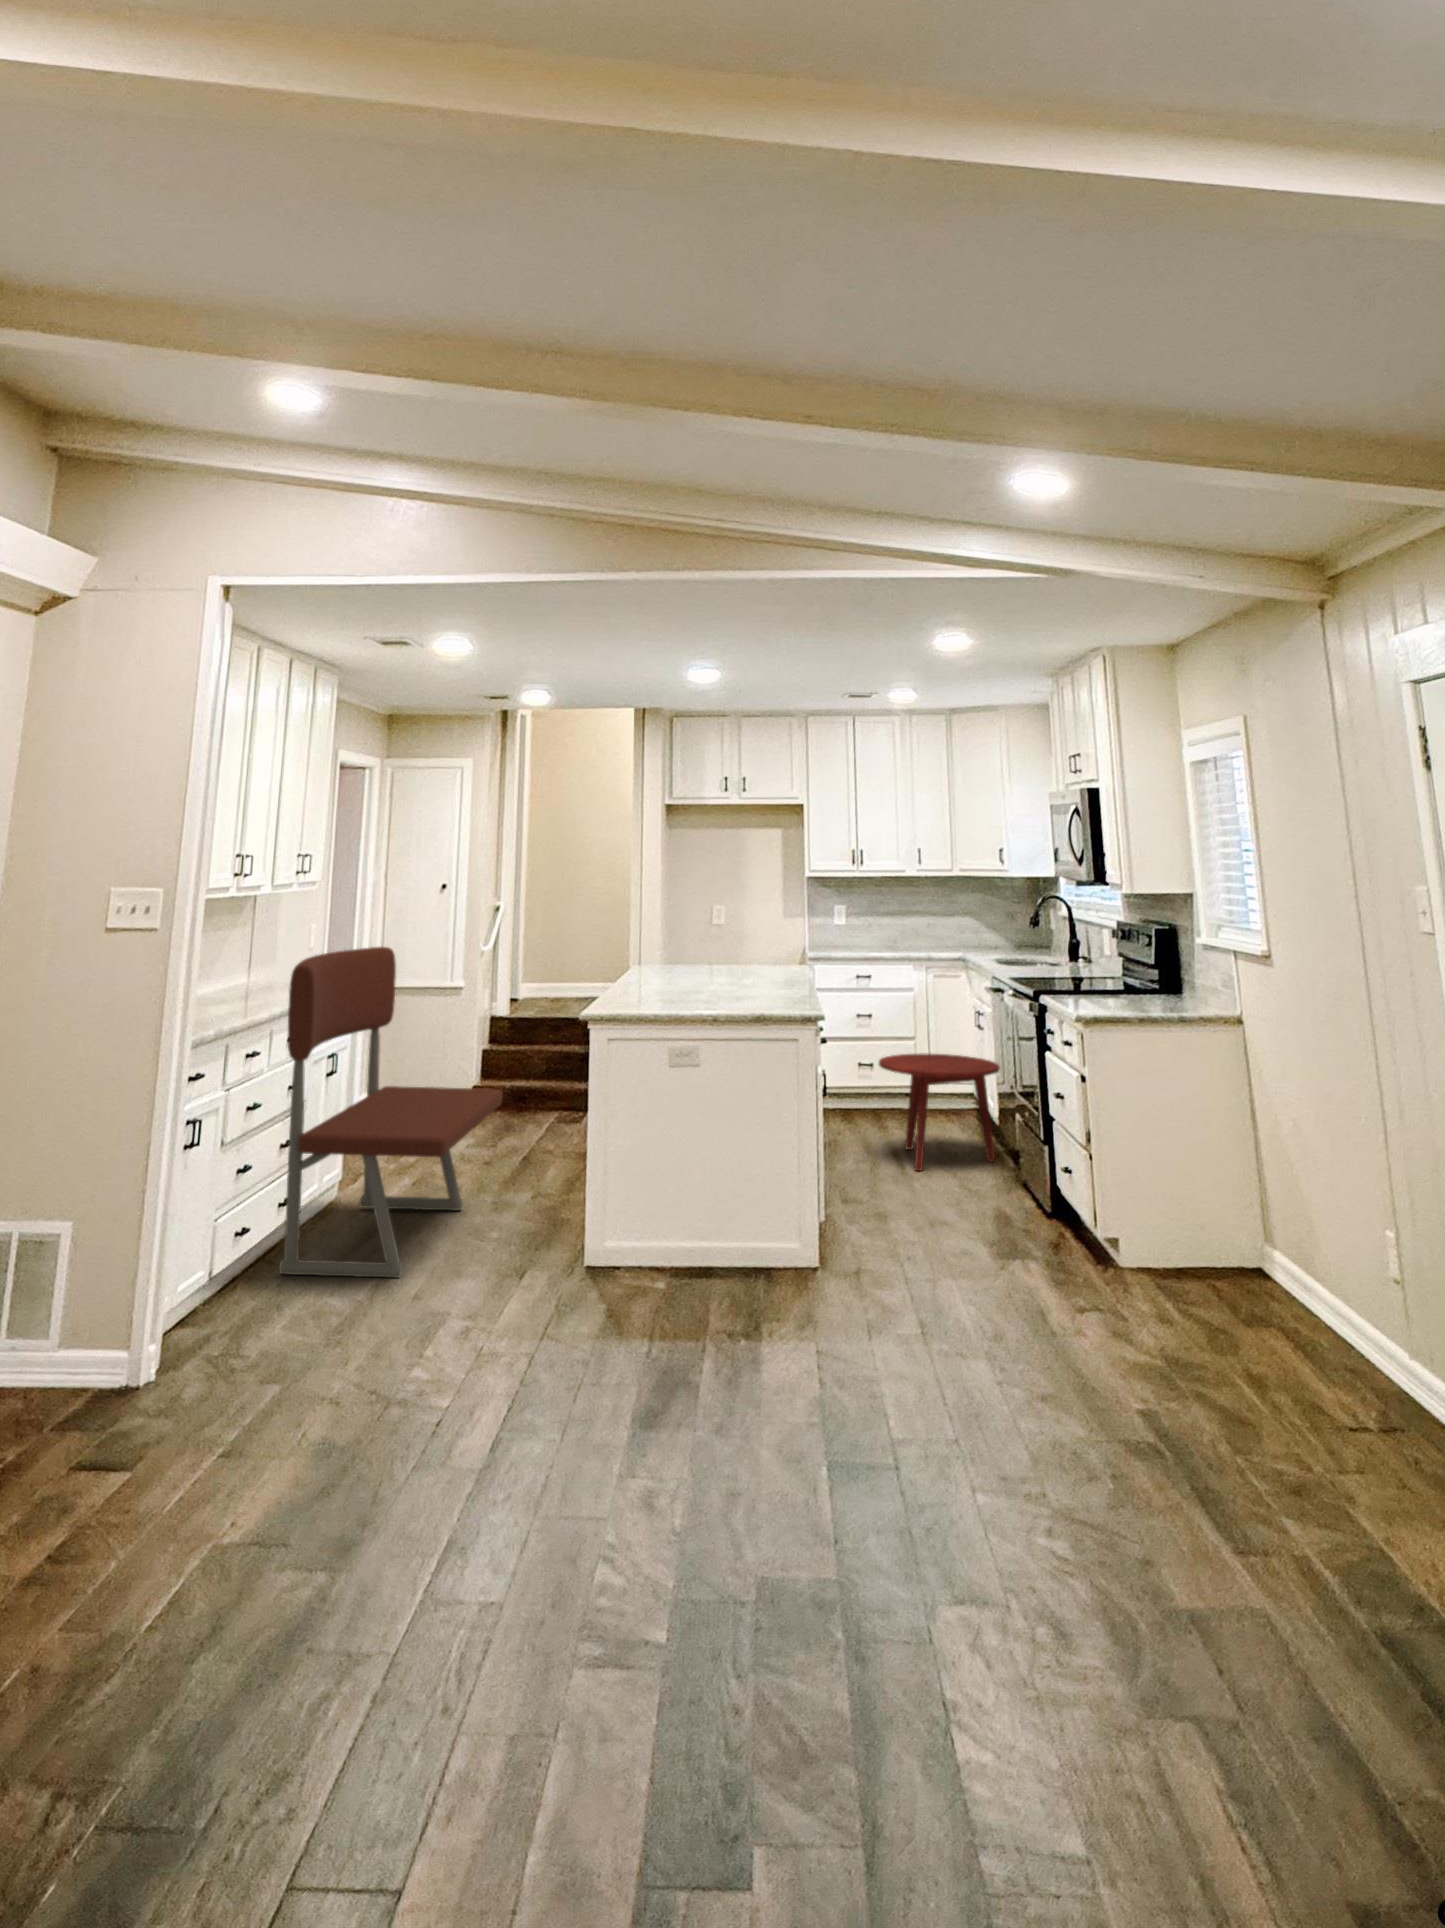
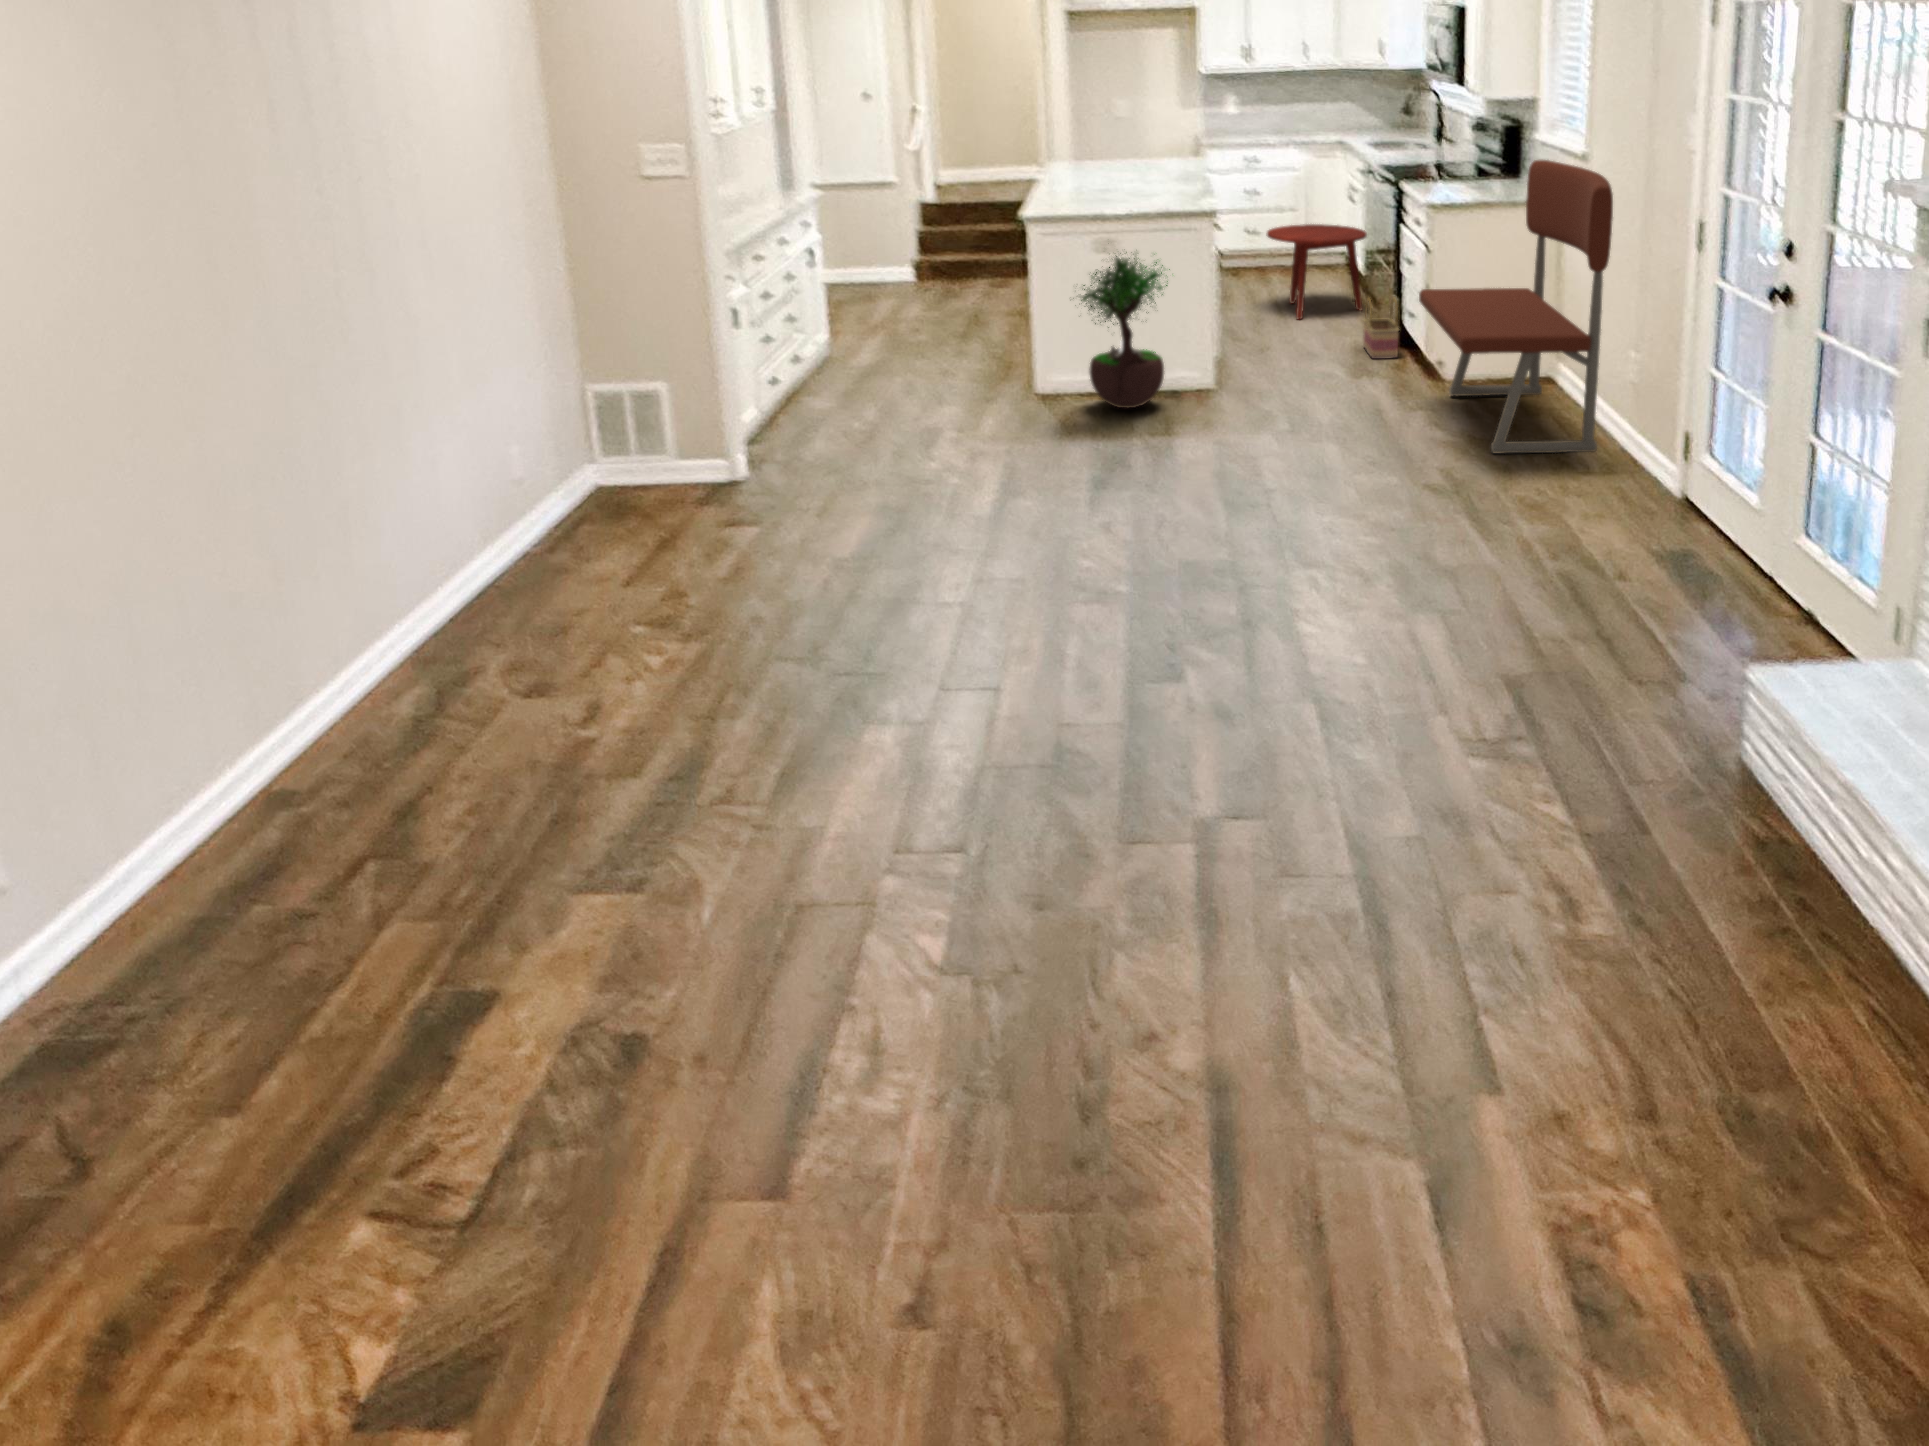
bench: present [279,947,503,1278] -> present [1419,160,1613,453]
potted tree: none [626,1059,763,1292] -> present [1073,252,1170,409]
basket: none [1003,1147,1052,1231] -> present [1363,298,1399,359]

